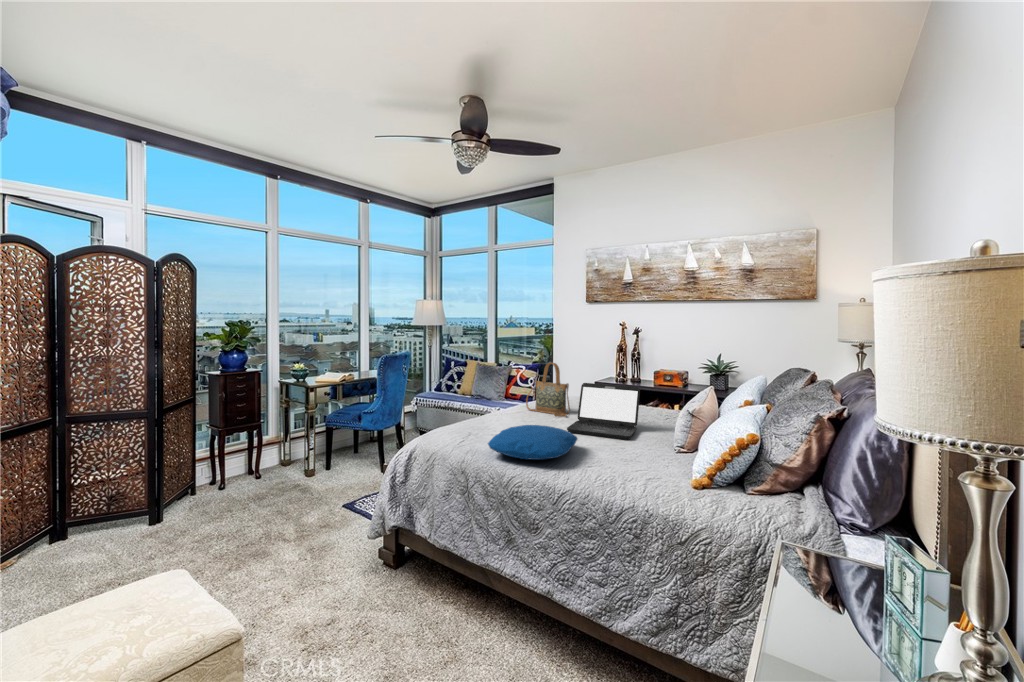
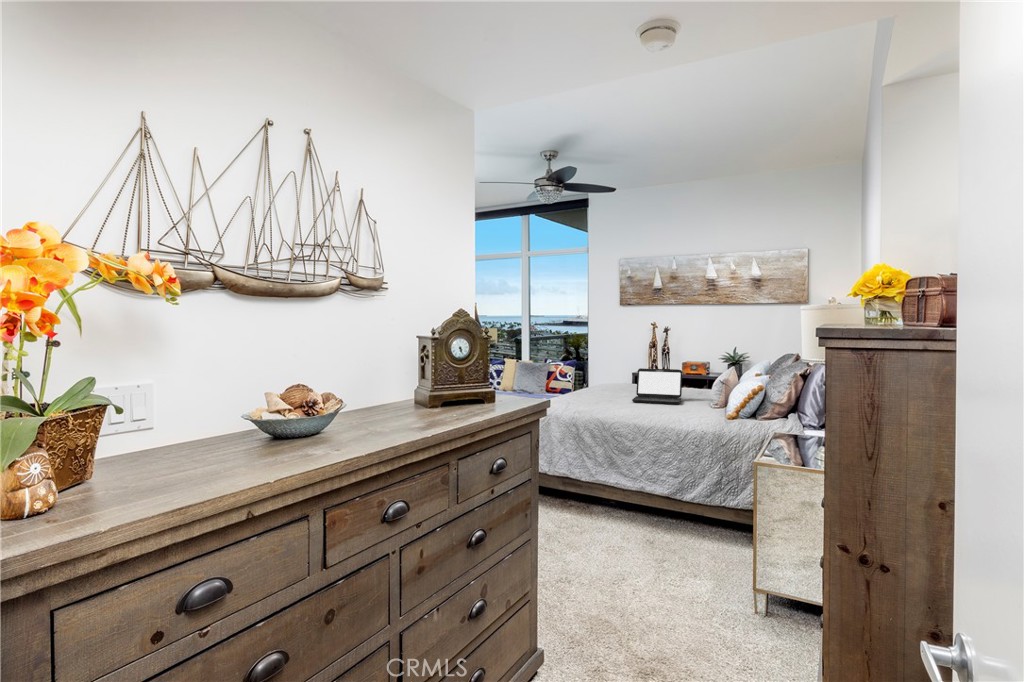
handbag: present [526,363,570,417] -> none [589,355,626,396]
pillow: present [488,425,577,460] -> none [591,394,647,412]

